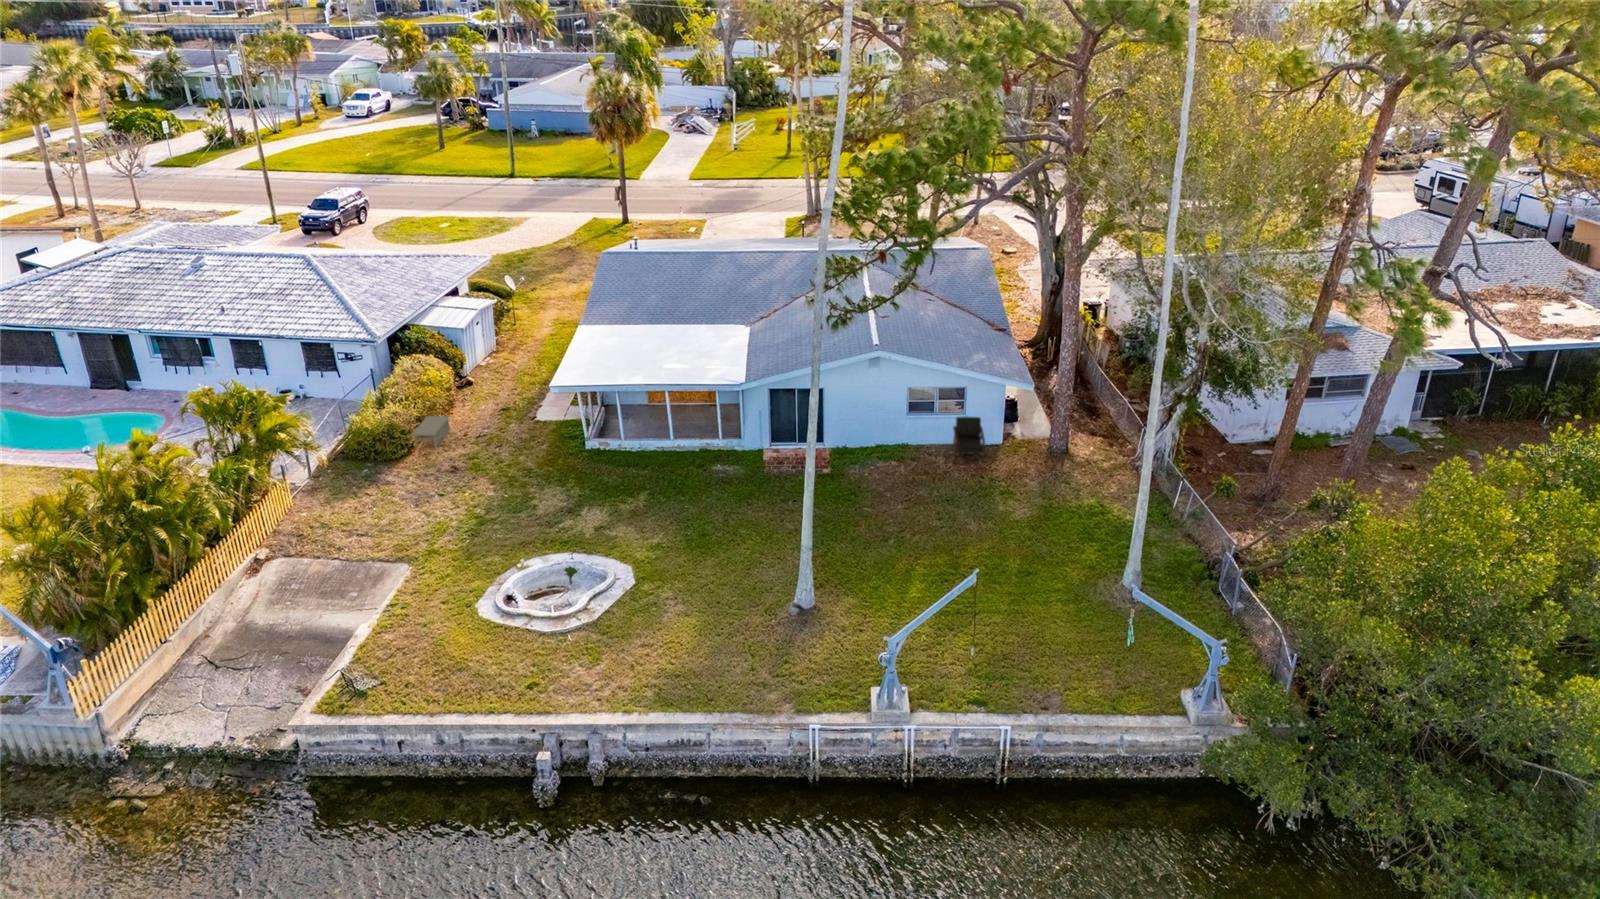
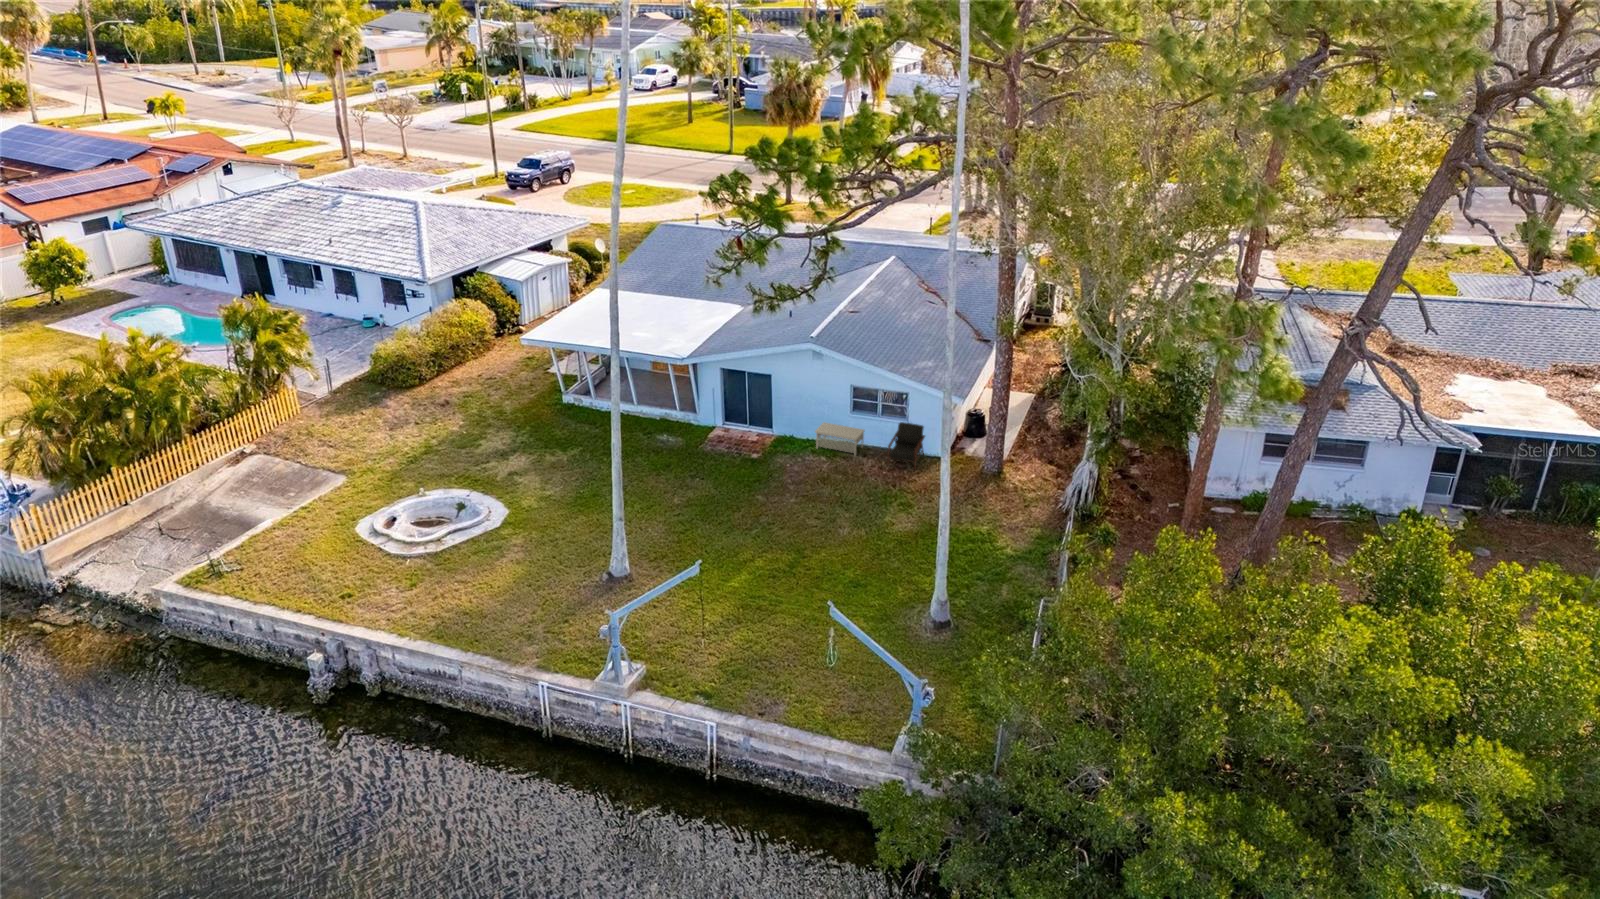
storage bench: present [412,416,450,450] -> present [815,422,864,455]

